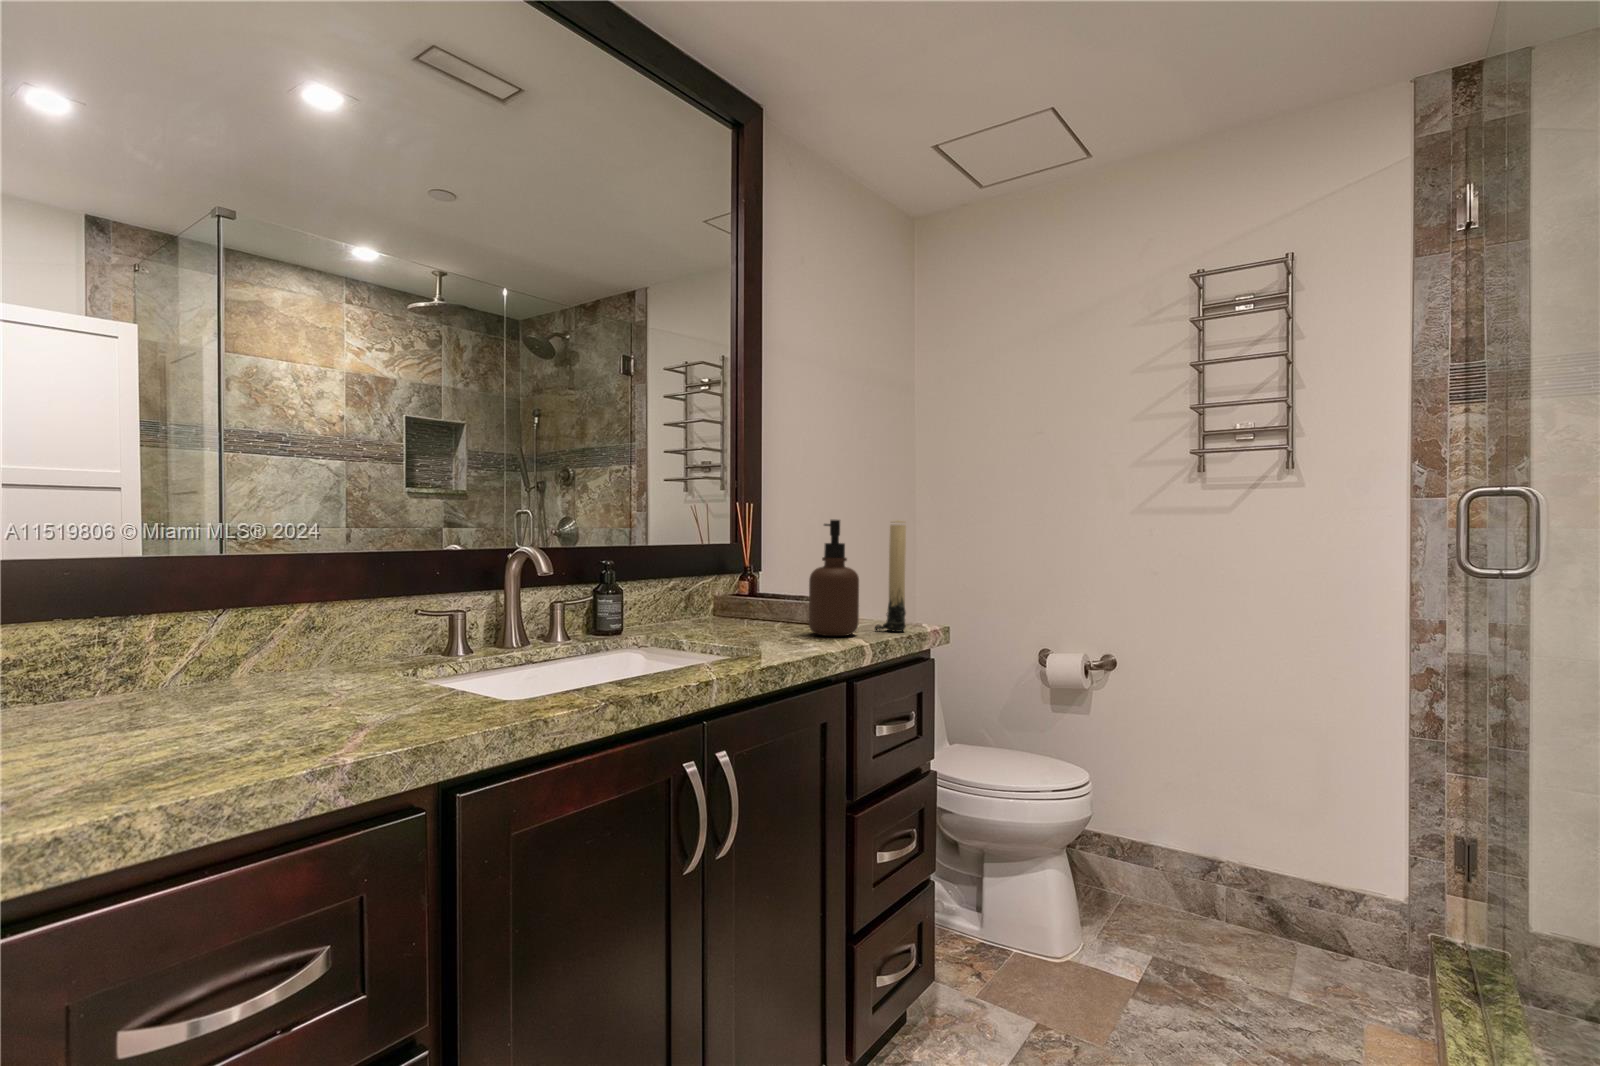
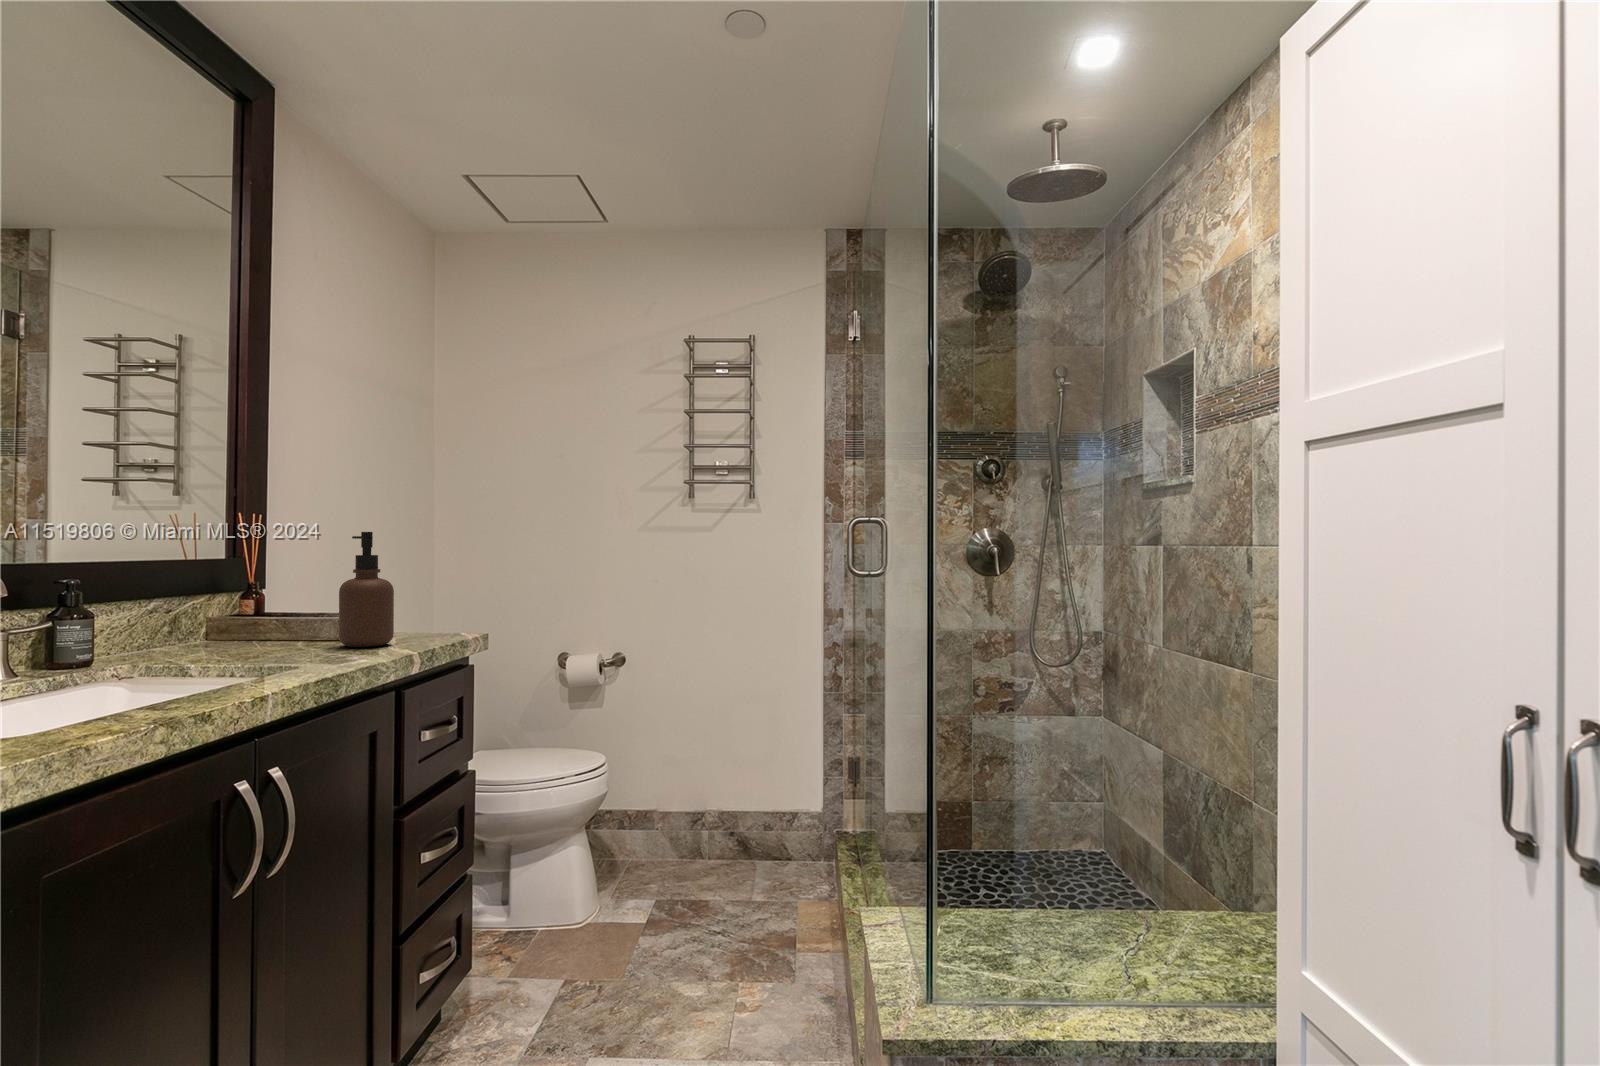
candle: present [875,521,906,632] -> none [406,532,440,639]

